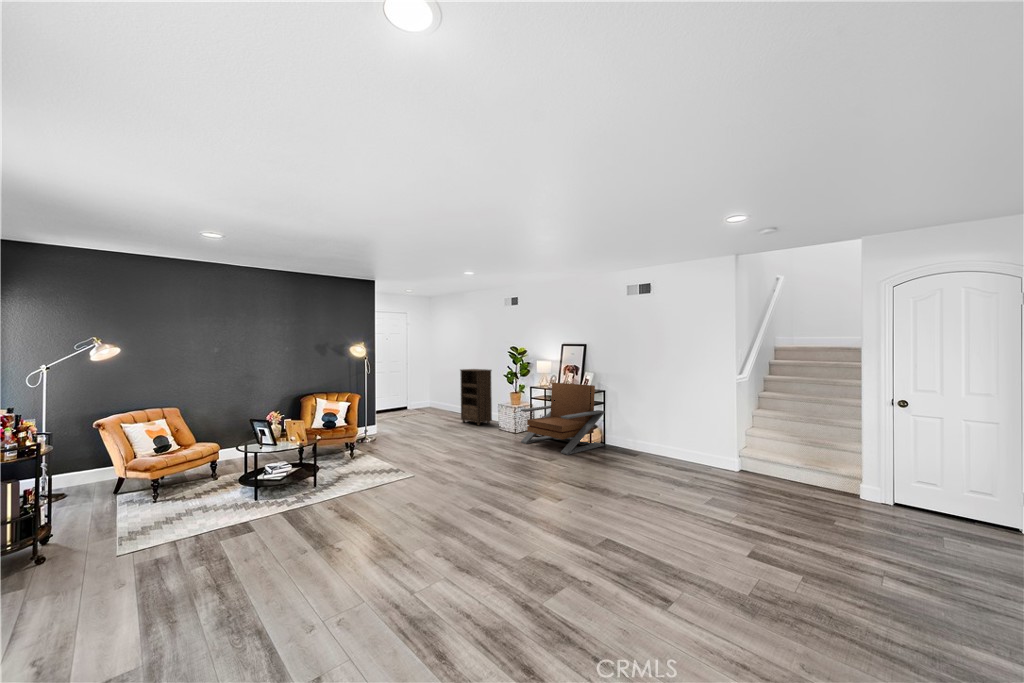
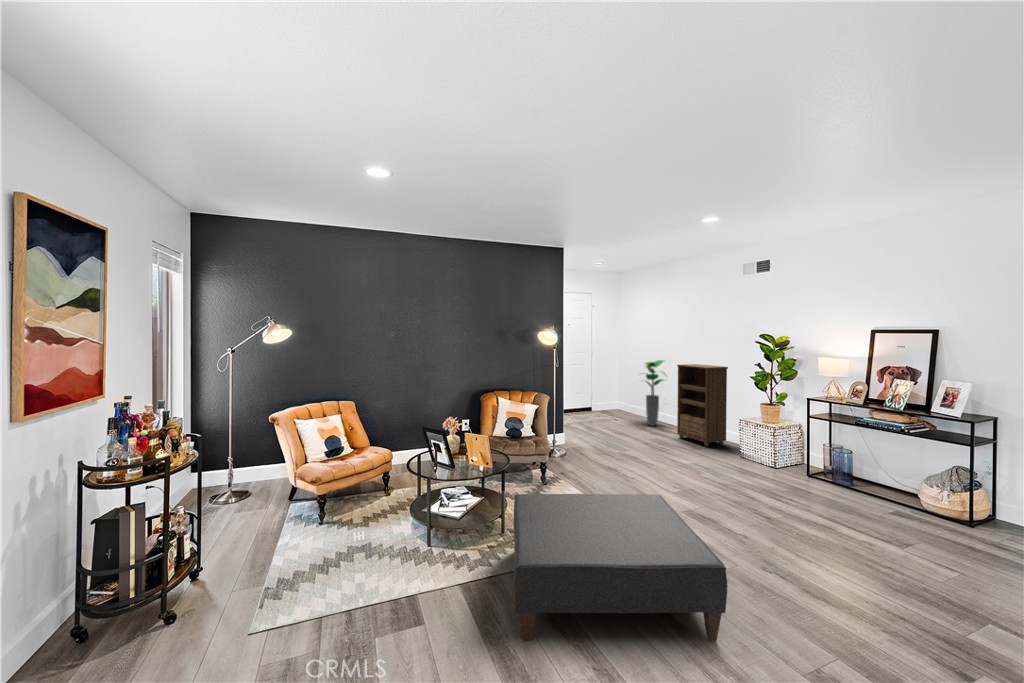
potted plant: none [435,367,458,416] -> present [645,360,666,426]
lounge chair: present [521,383,605,455] -> none [796,395,983,531]
ottoman: none [317,447,444,531] -> present [513,494,727,641]

